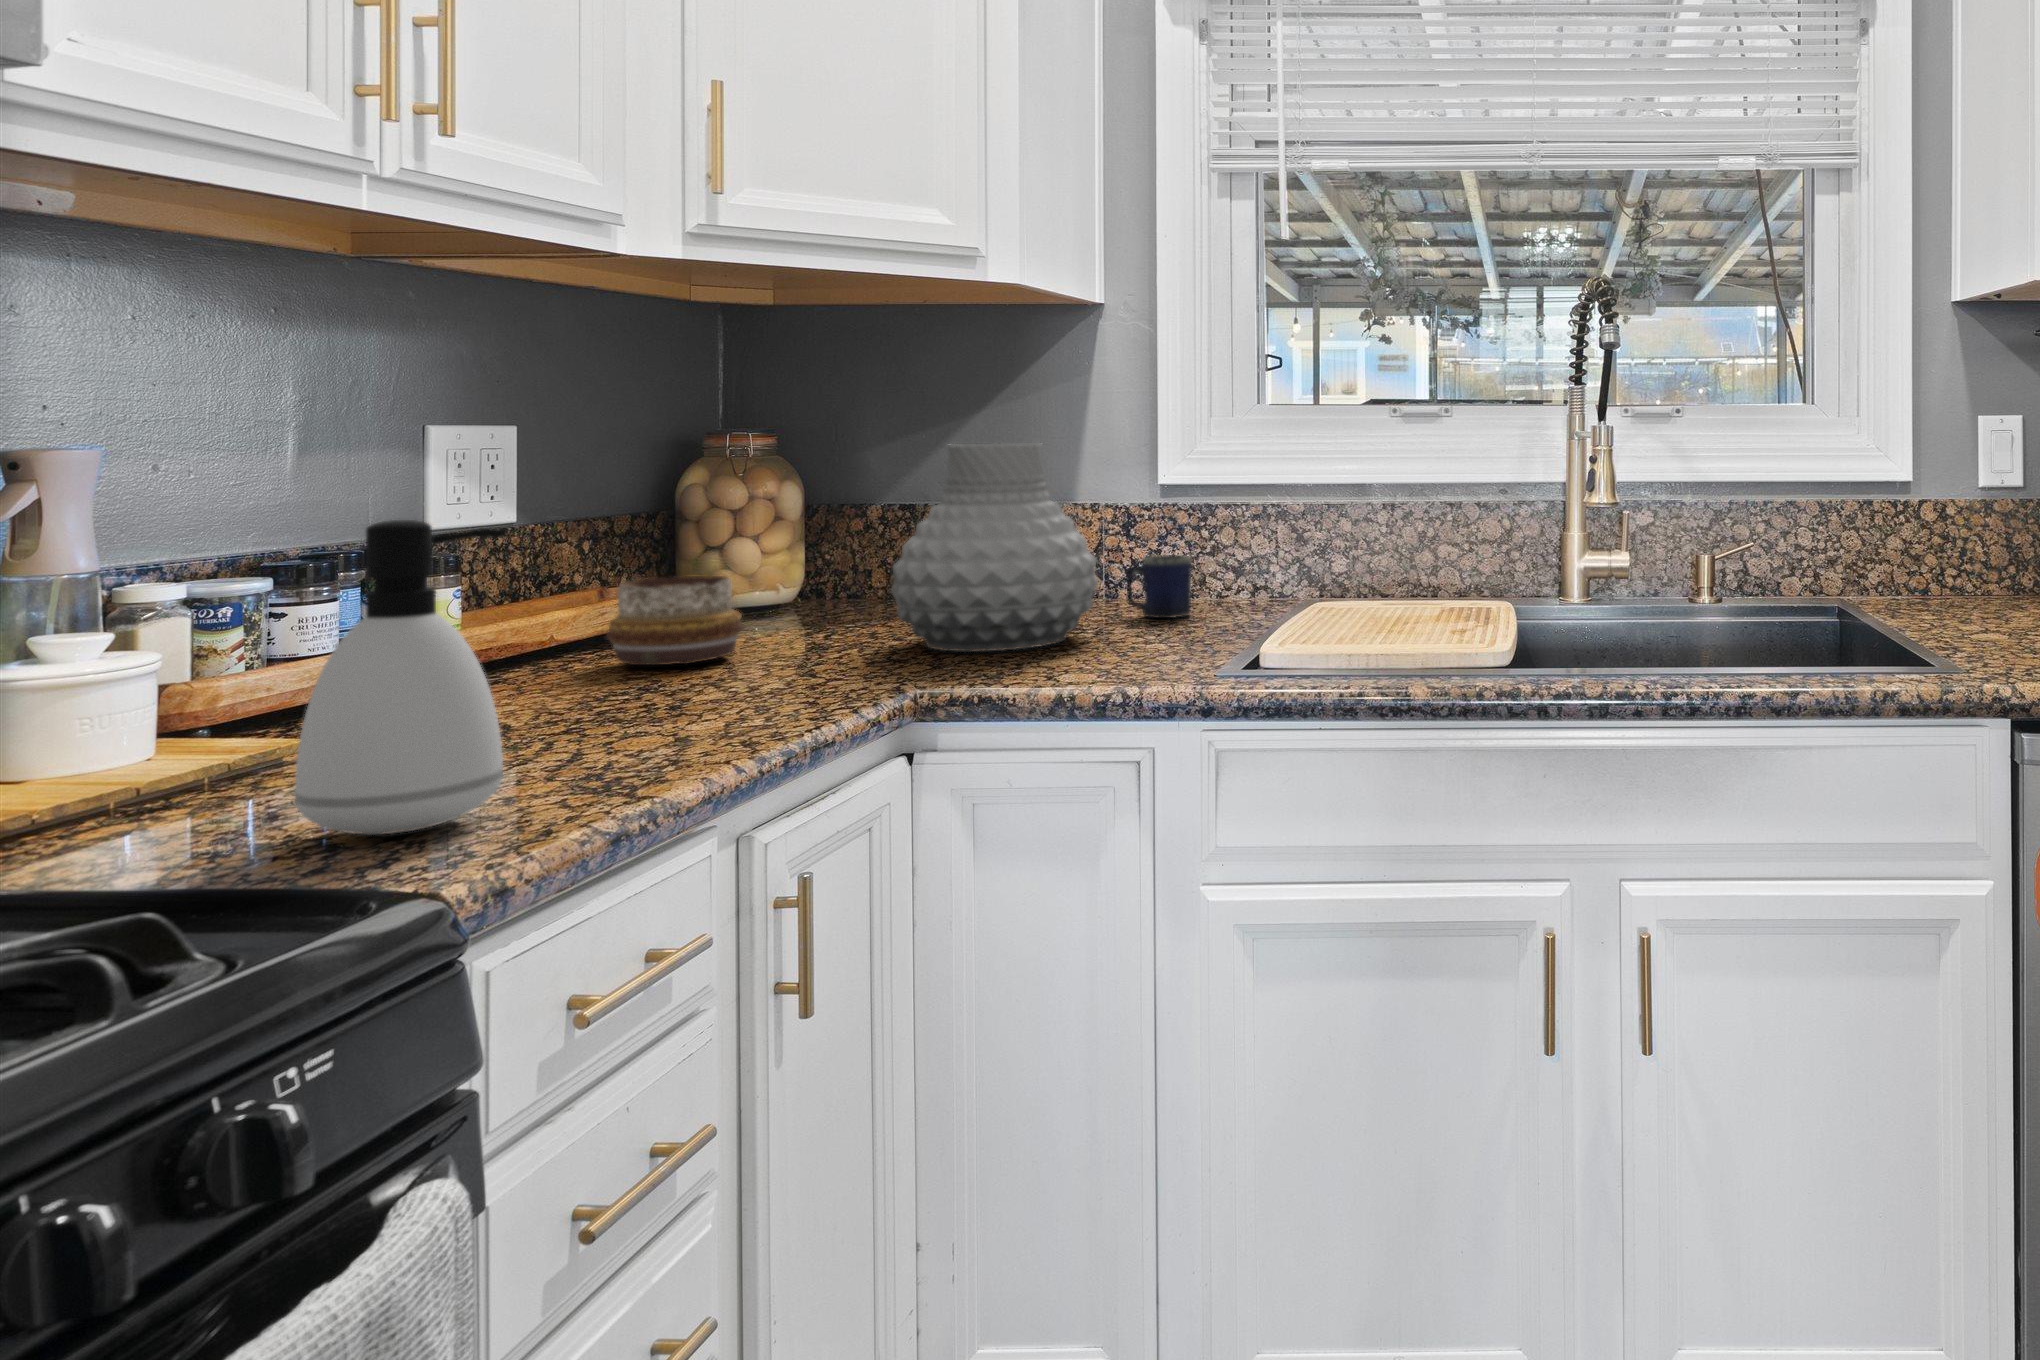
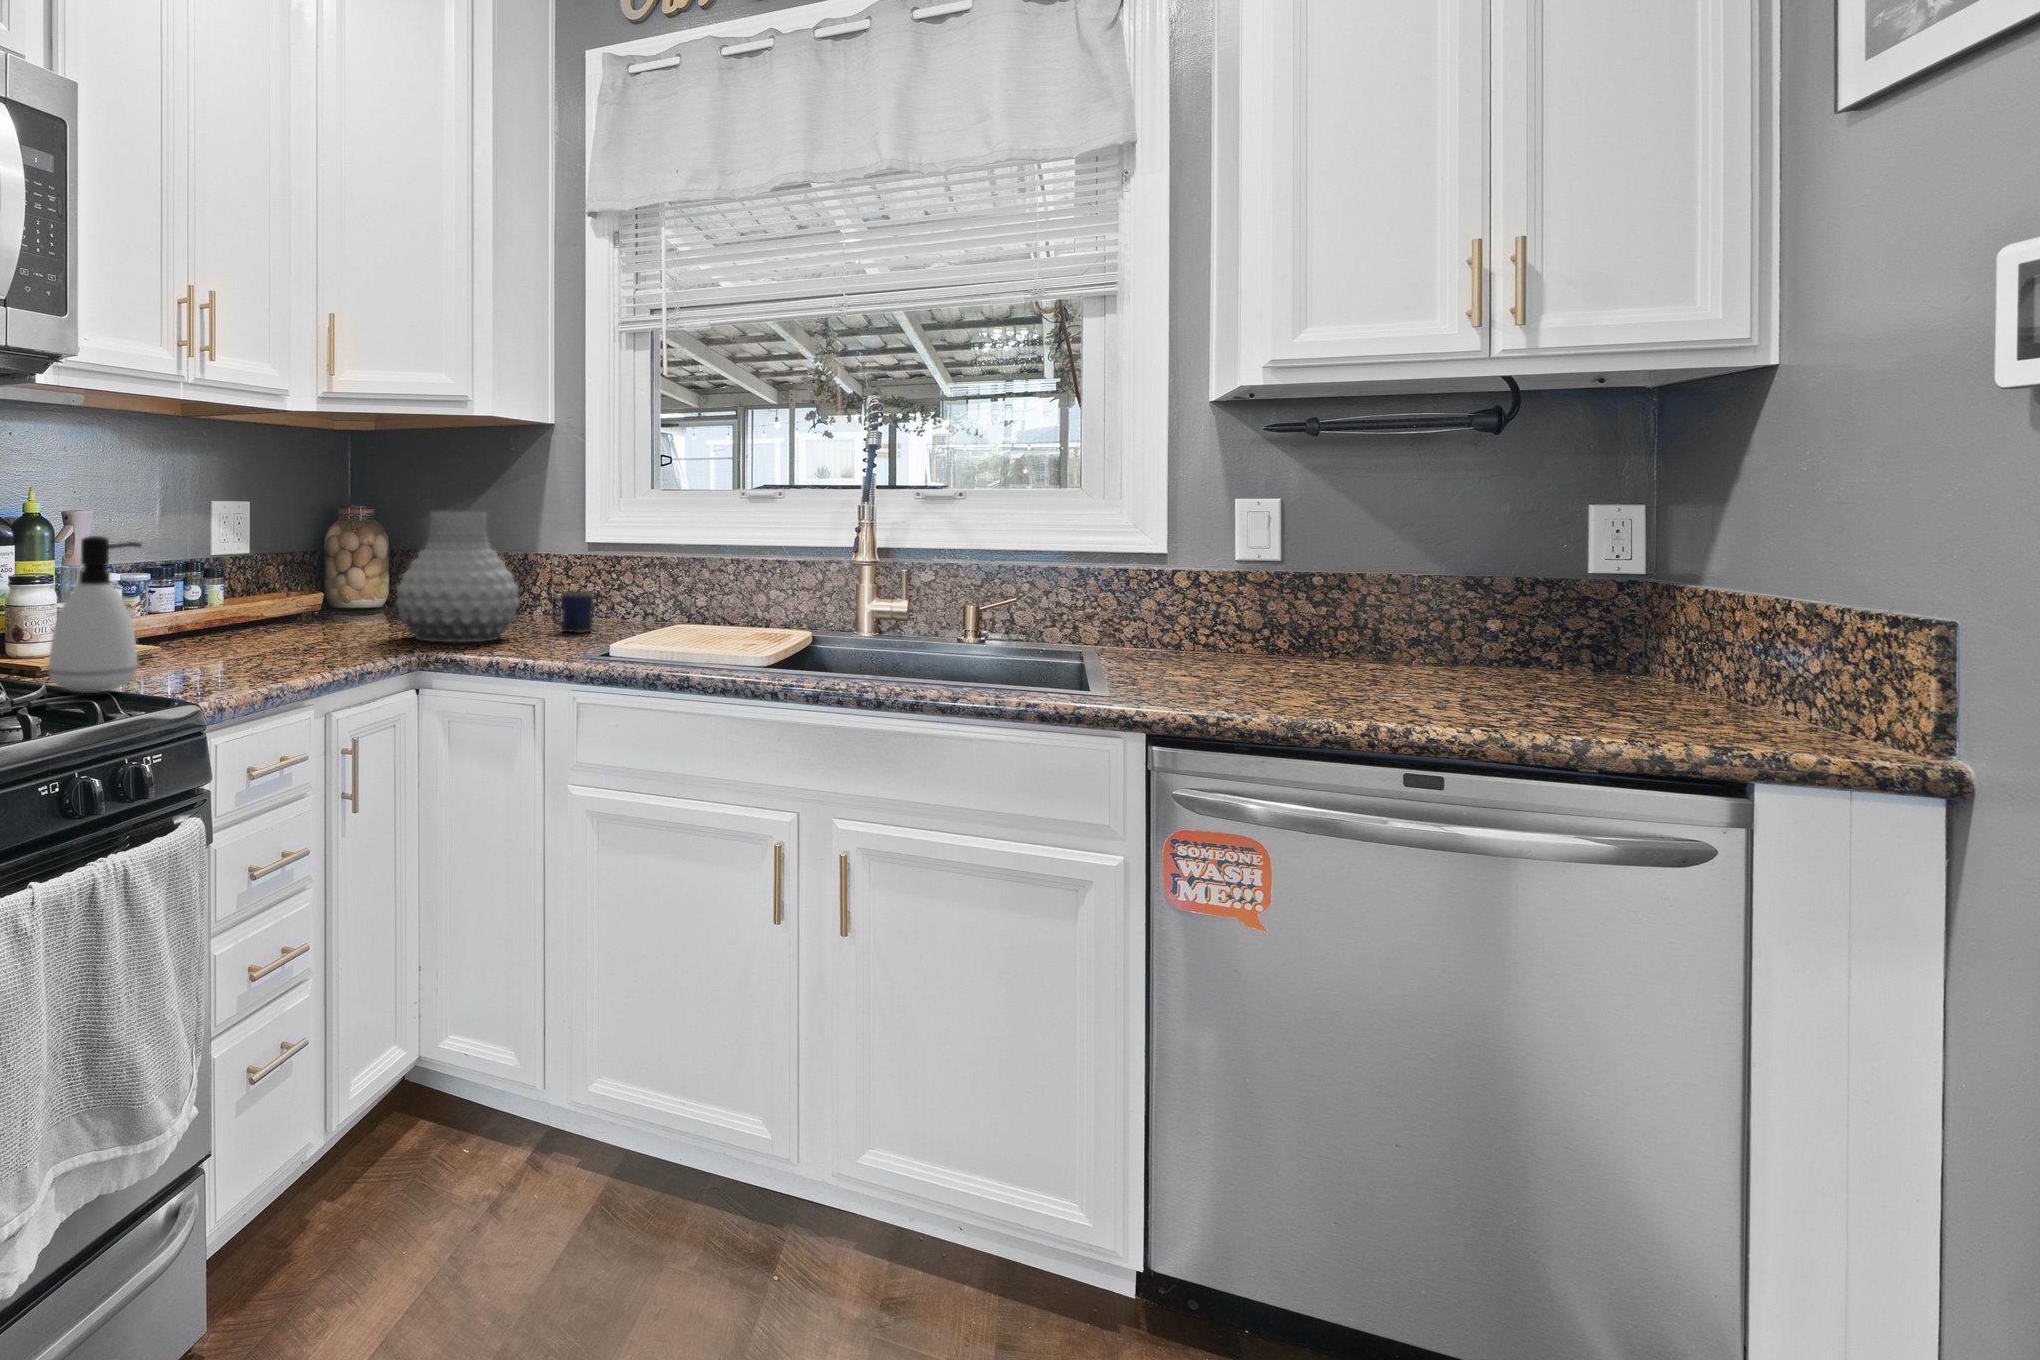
decorative bowl: present [607,576,743,665] -> none [247,588,317,637]

